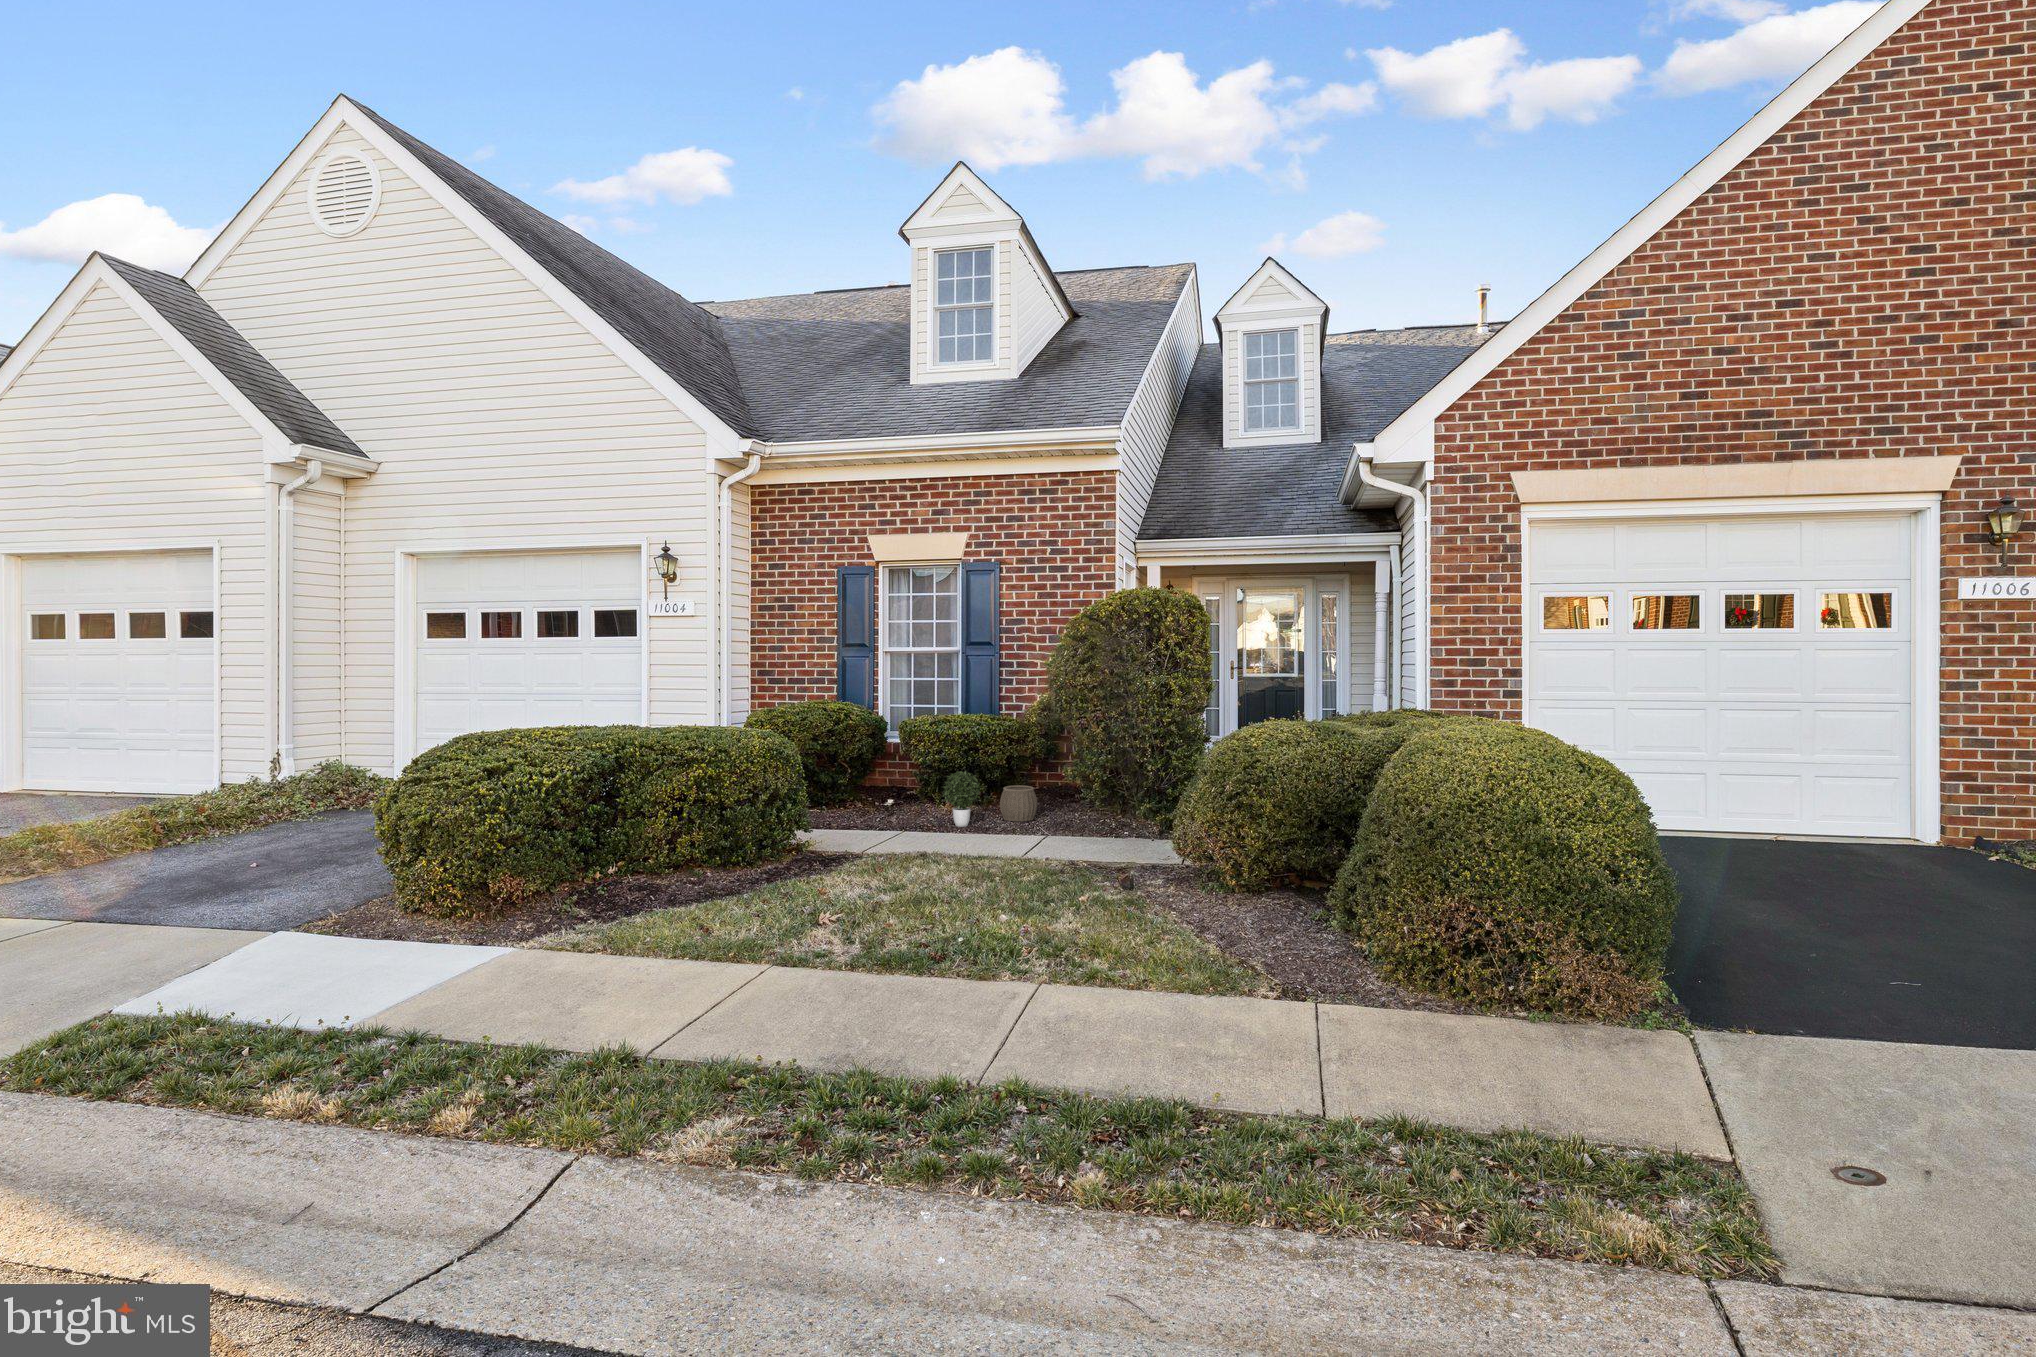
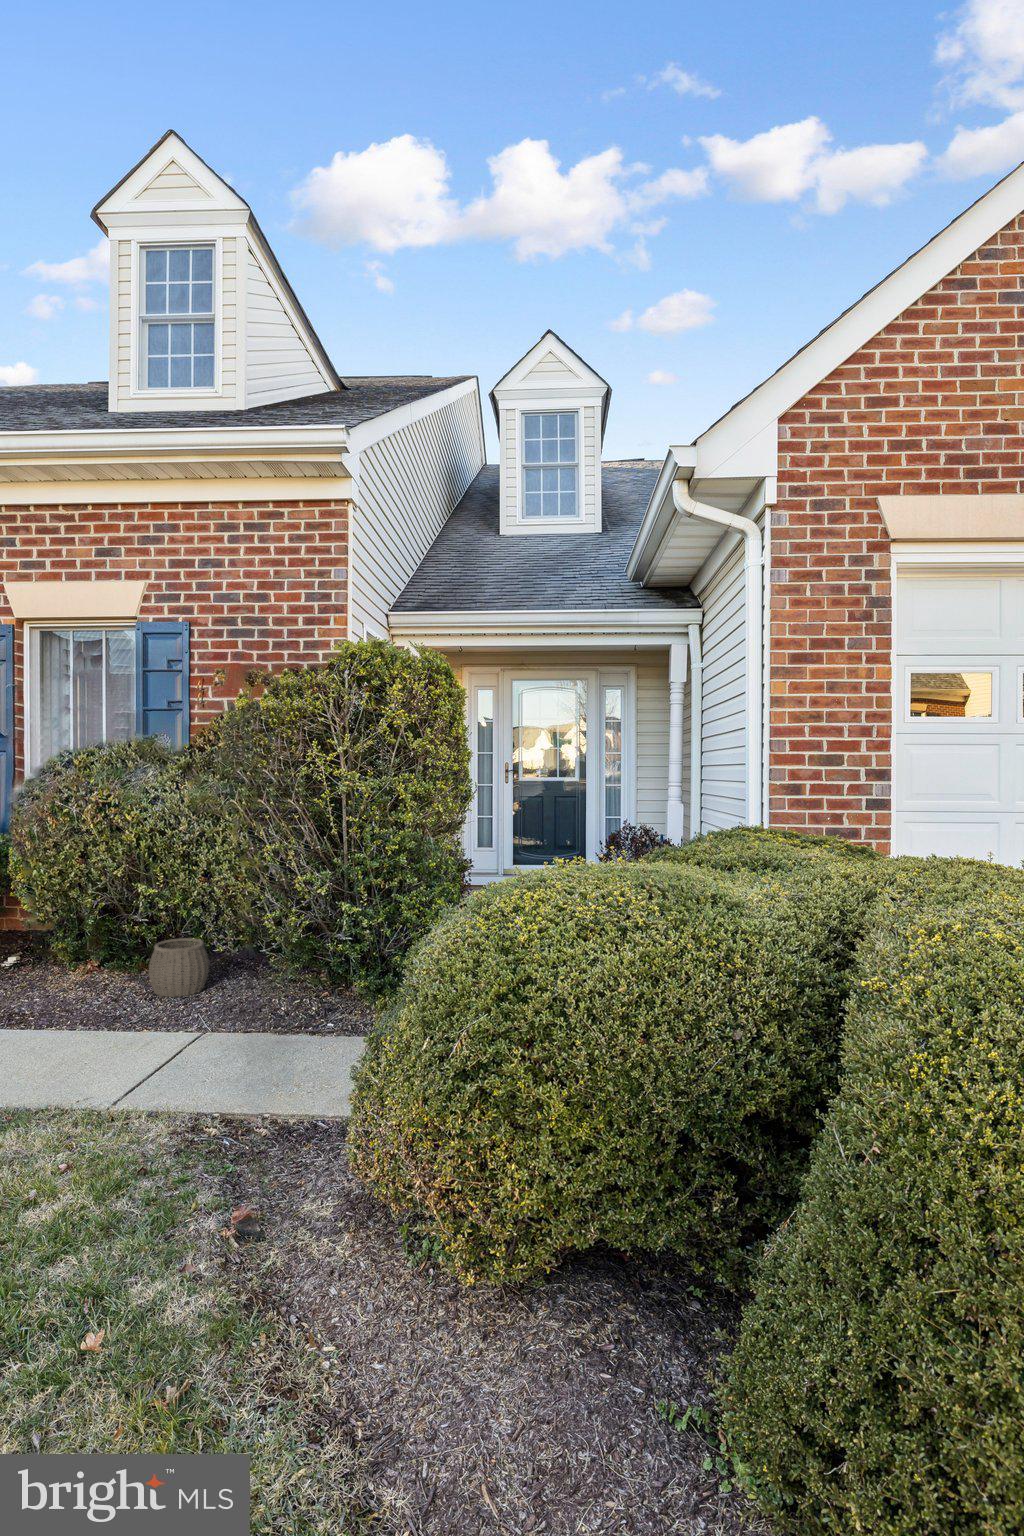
potted plant: present [943,771,980,827] -> none [35,924,107,1015]

